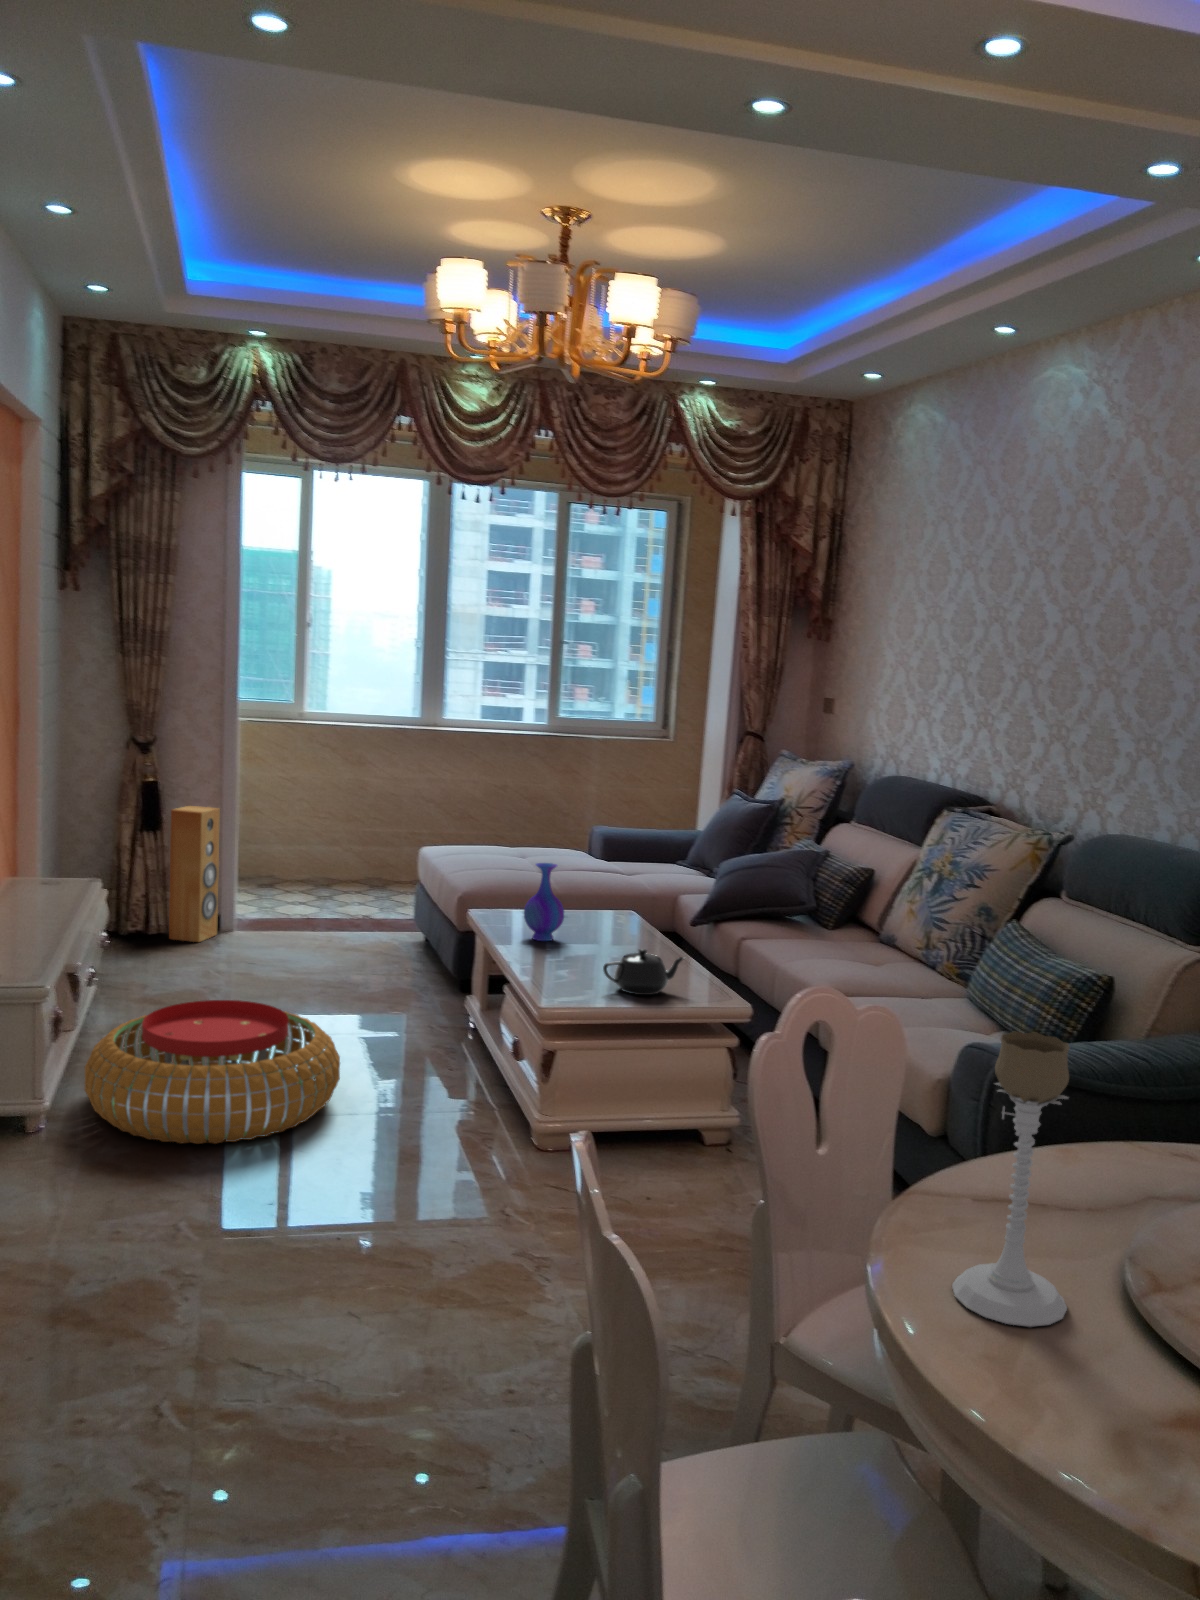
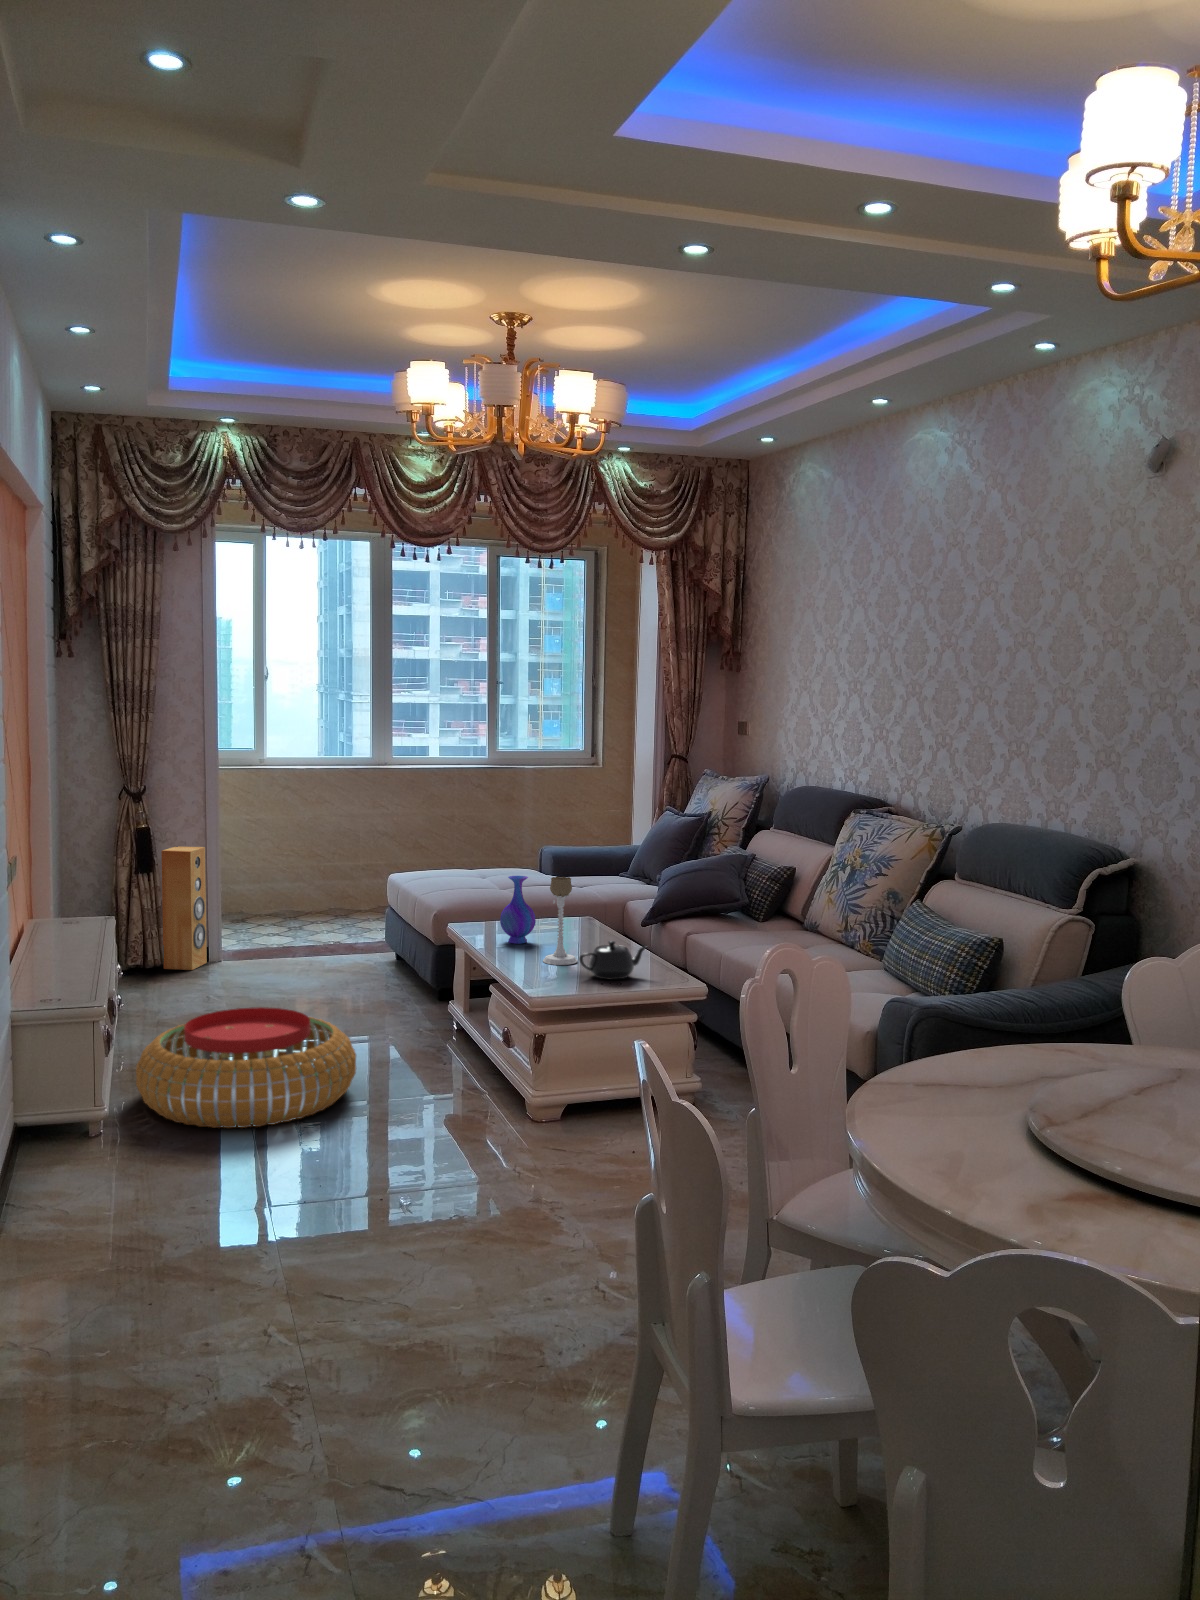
candle holder: present [952,1031,1069,1327] -> present [543,877,577,965]

